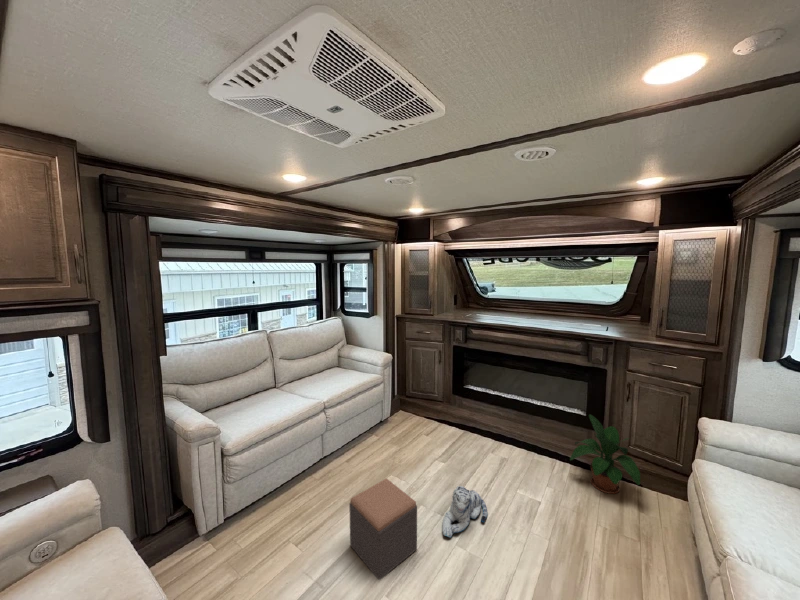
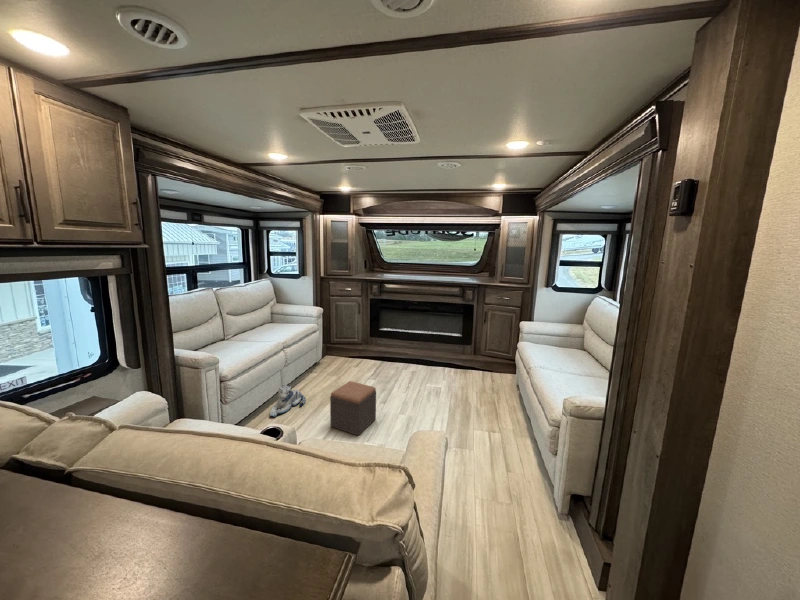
potted plant: present [570,415,640,494] -> none [455,333,493,378]
plush toy: present [442,486,488,538] -> present [270,385,306,417]

